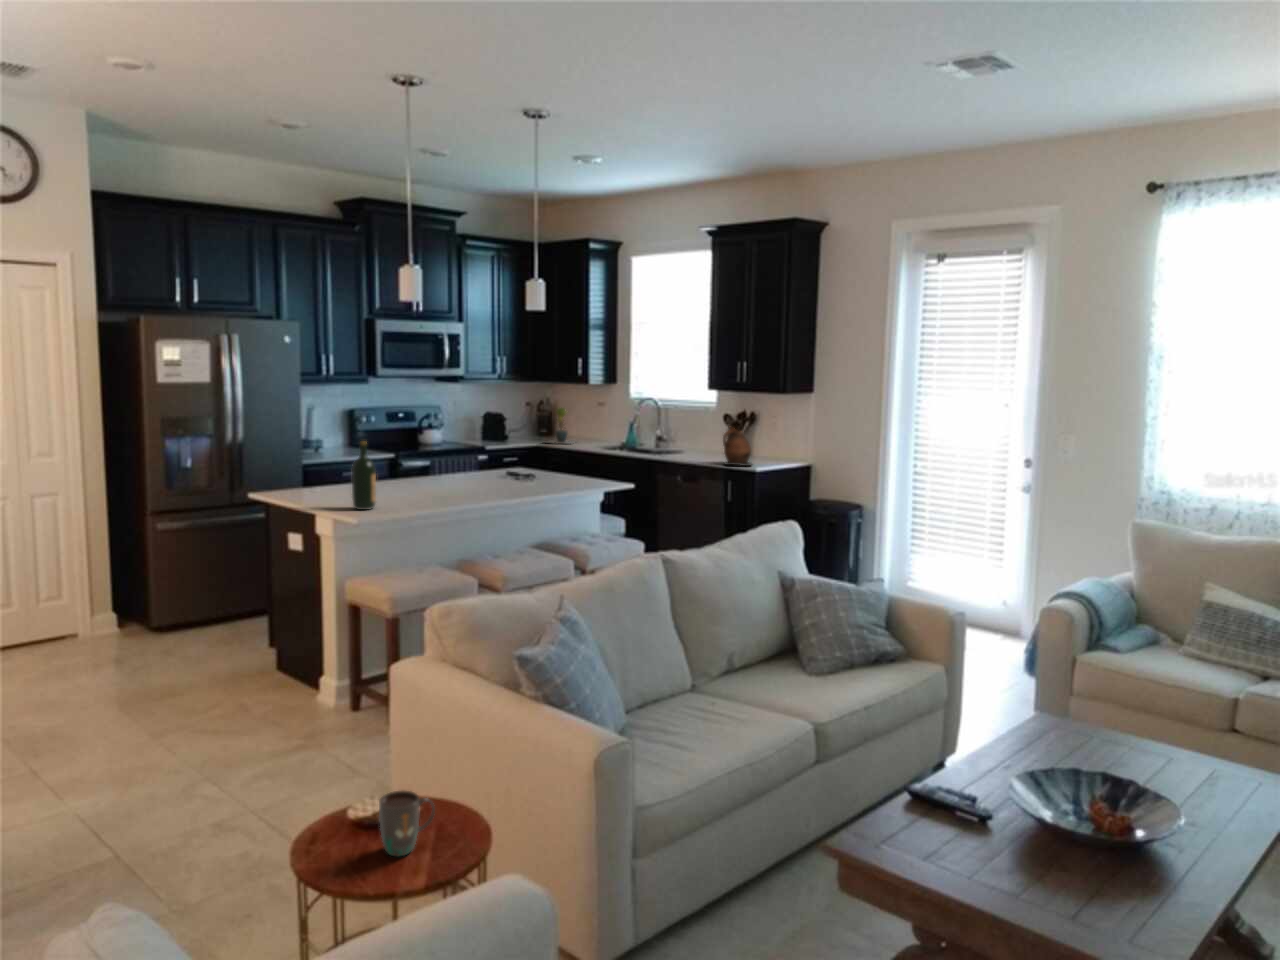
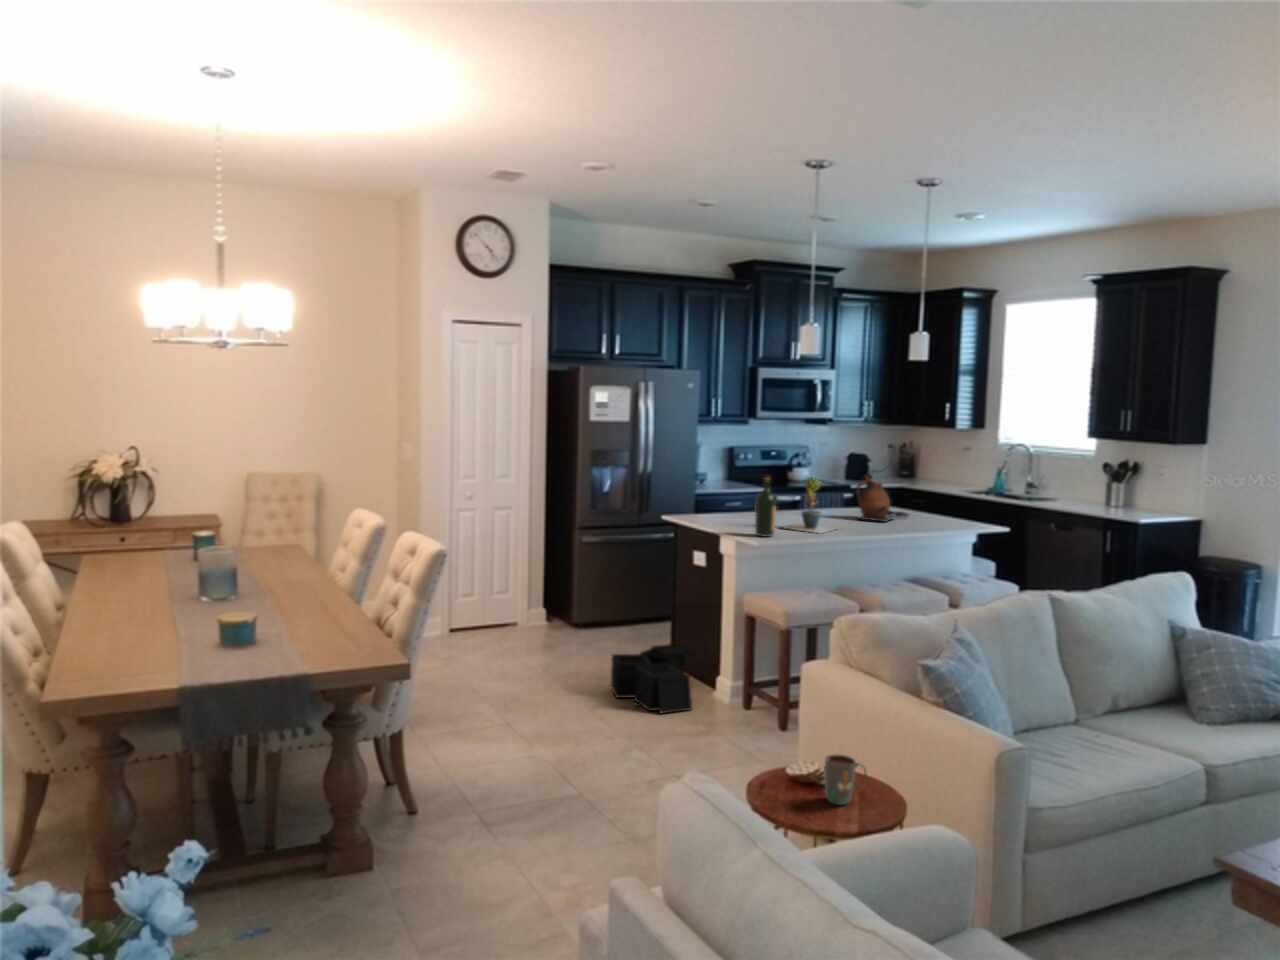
potted plant: present [547,408,574,444] -> present [781,477,836,534]
ceramic pitcher: present [723,427,751,466] -> present [856,477,892,522]
storage bin: none [187,639,294,728] -> present [611,644,694,713]

